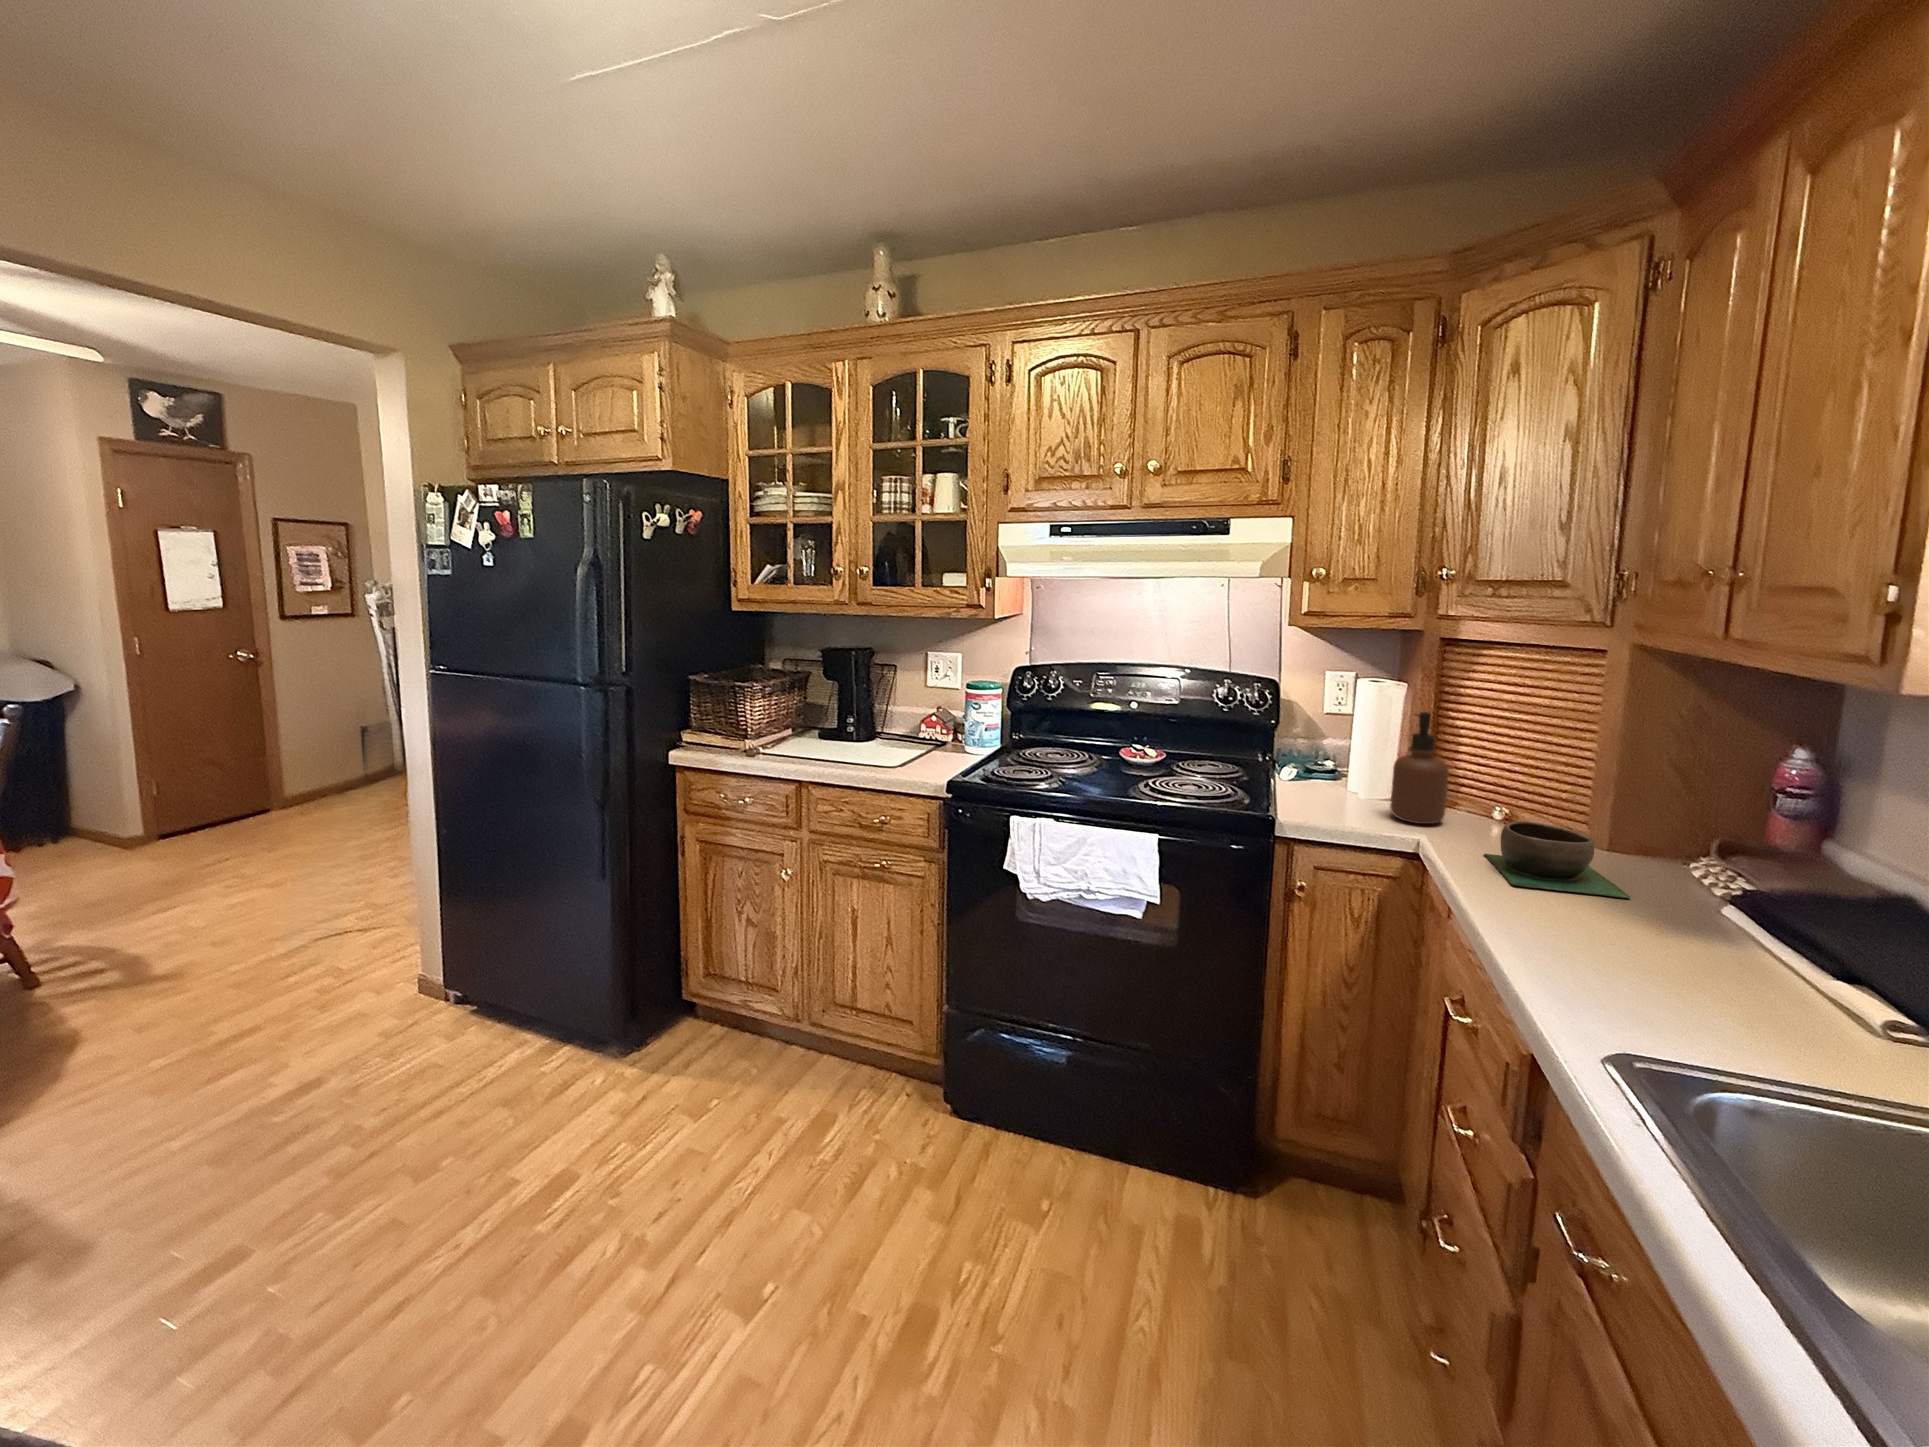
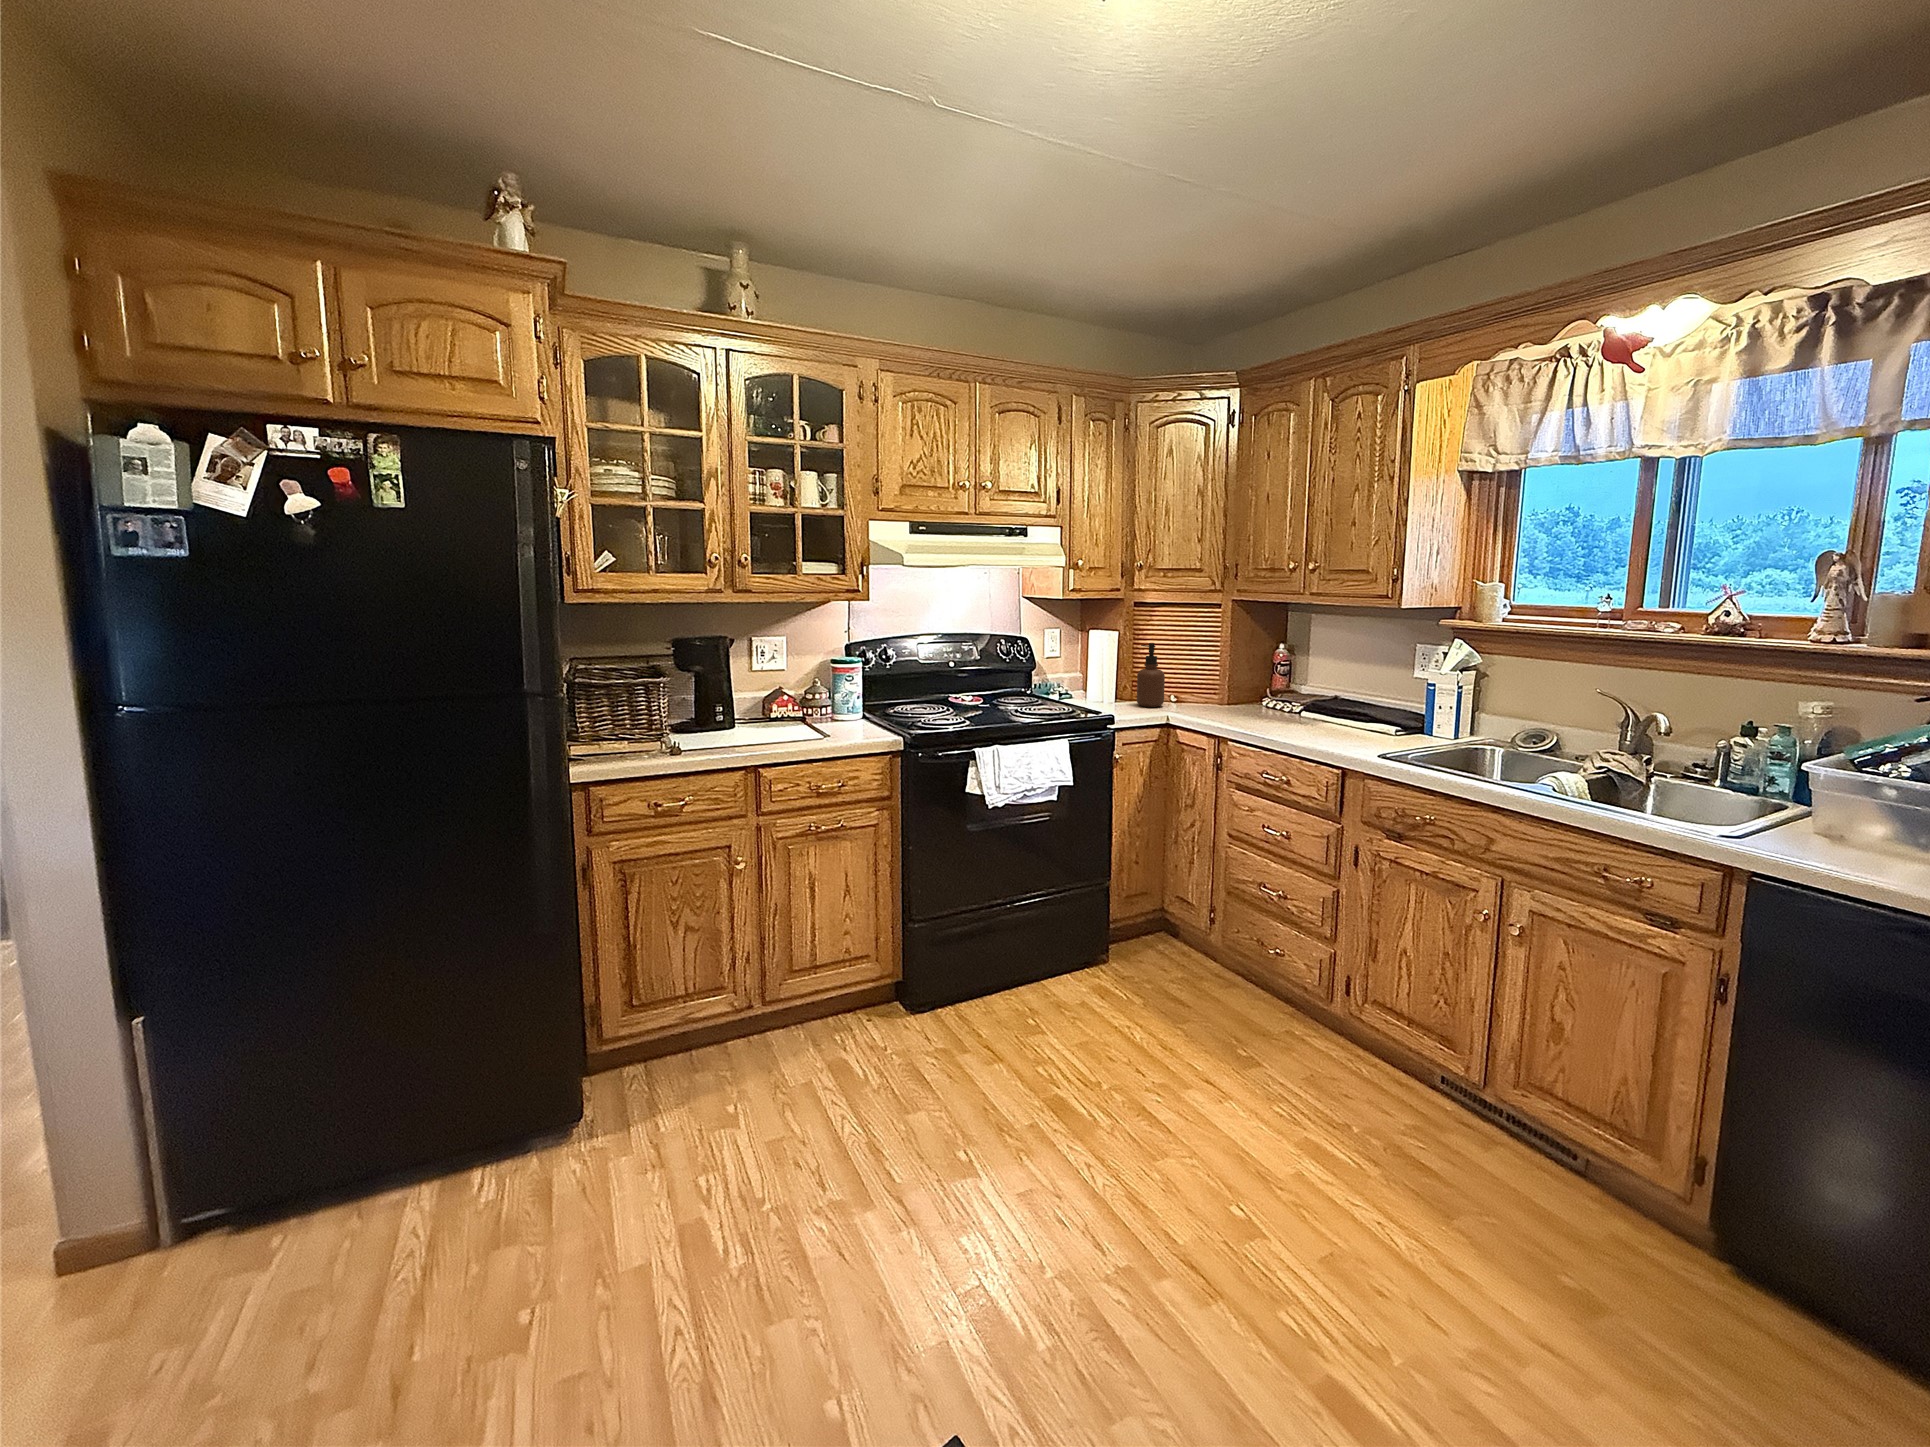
bowl: present [1484,821,1631,898] -> none [1203,691,1270,720]

